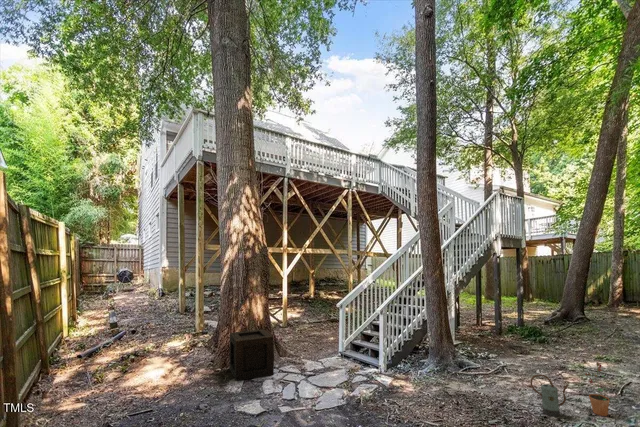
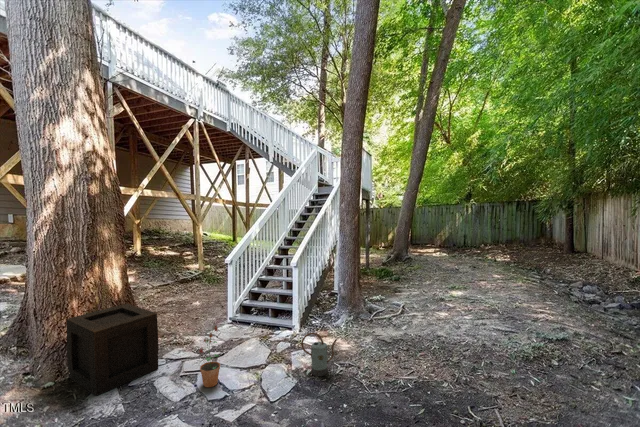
potted plant: present [585,362,610,416] -> present [200,325,220,387]
watering can: present [530,374,568,416] -> present [301,333,337,376]

